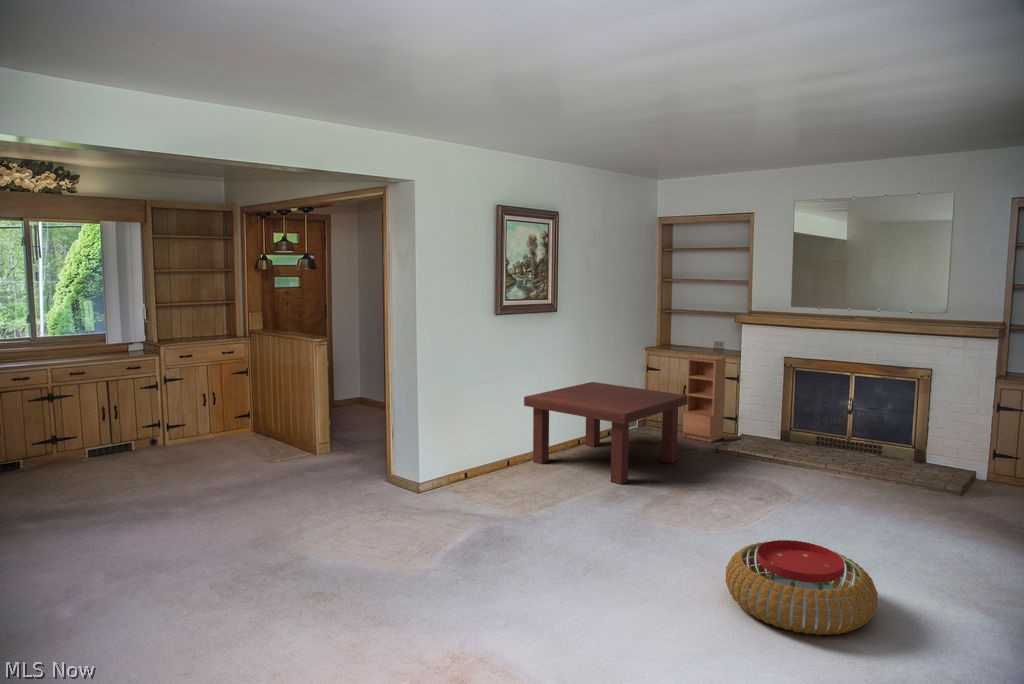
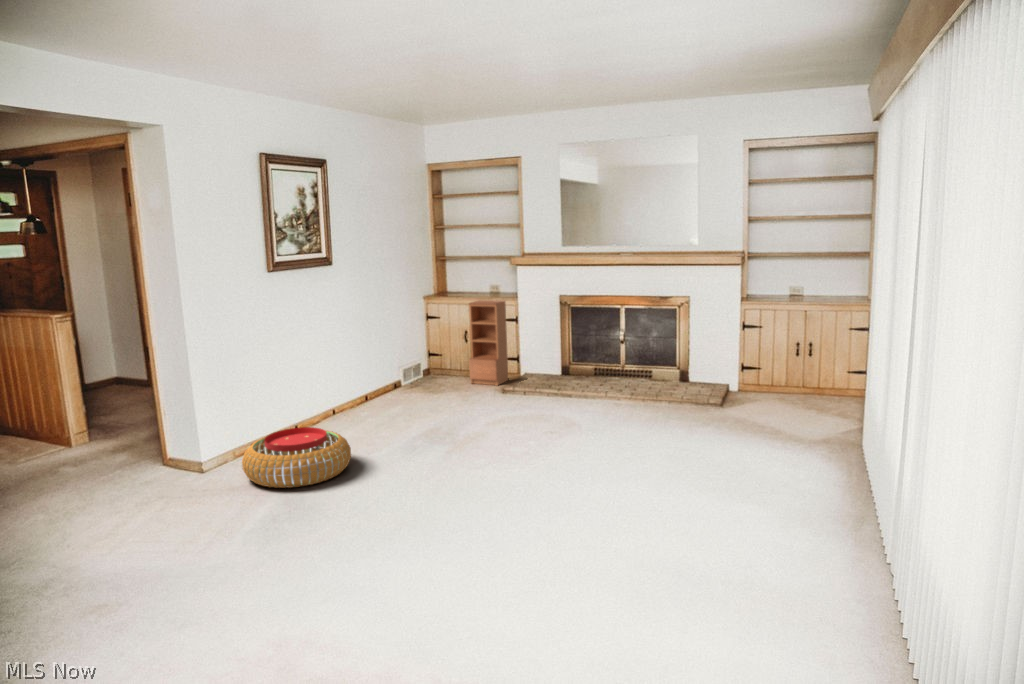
coffee table: present [524,382,688,484] -> none [307,337,475,436]
pouf: present [725,540,878,635] -> present [242,427,351,488]

